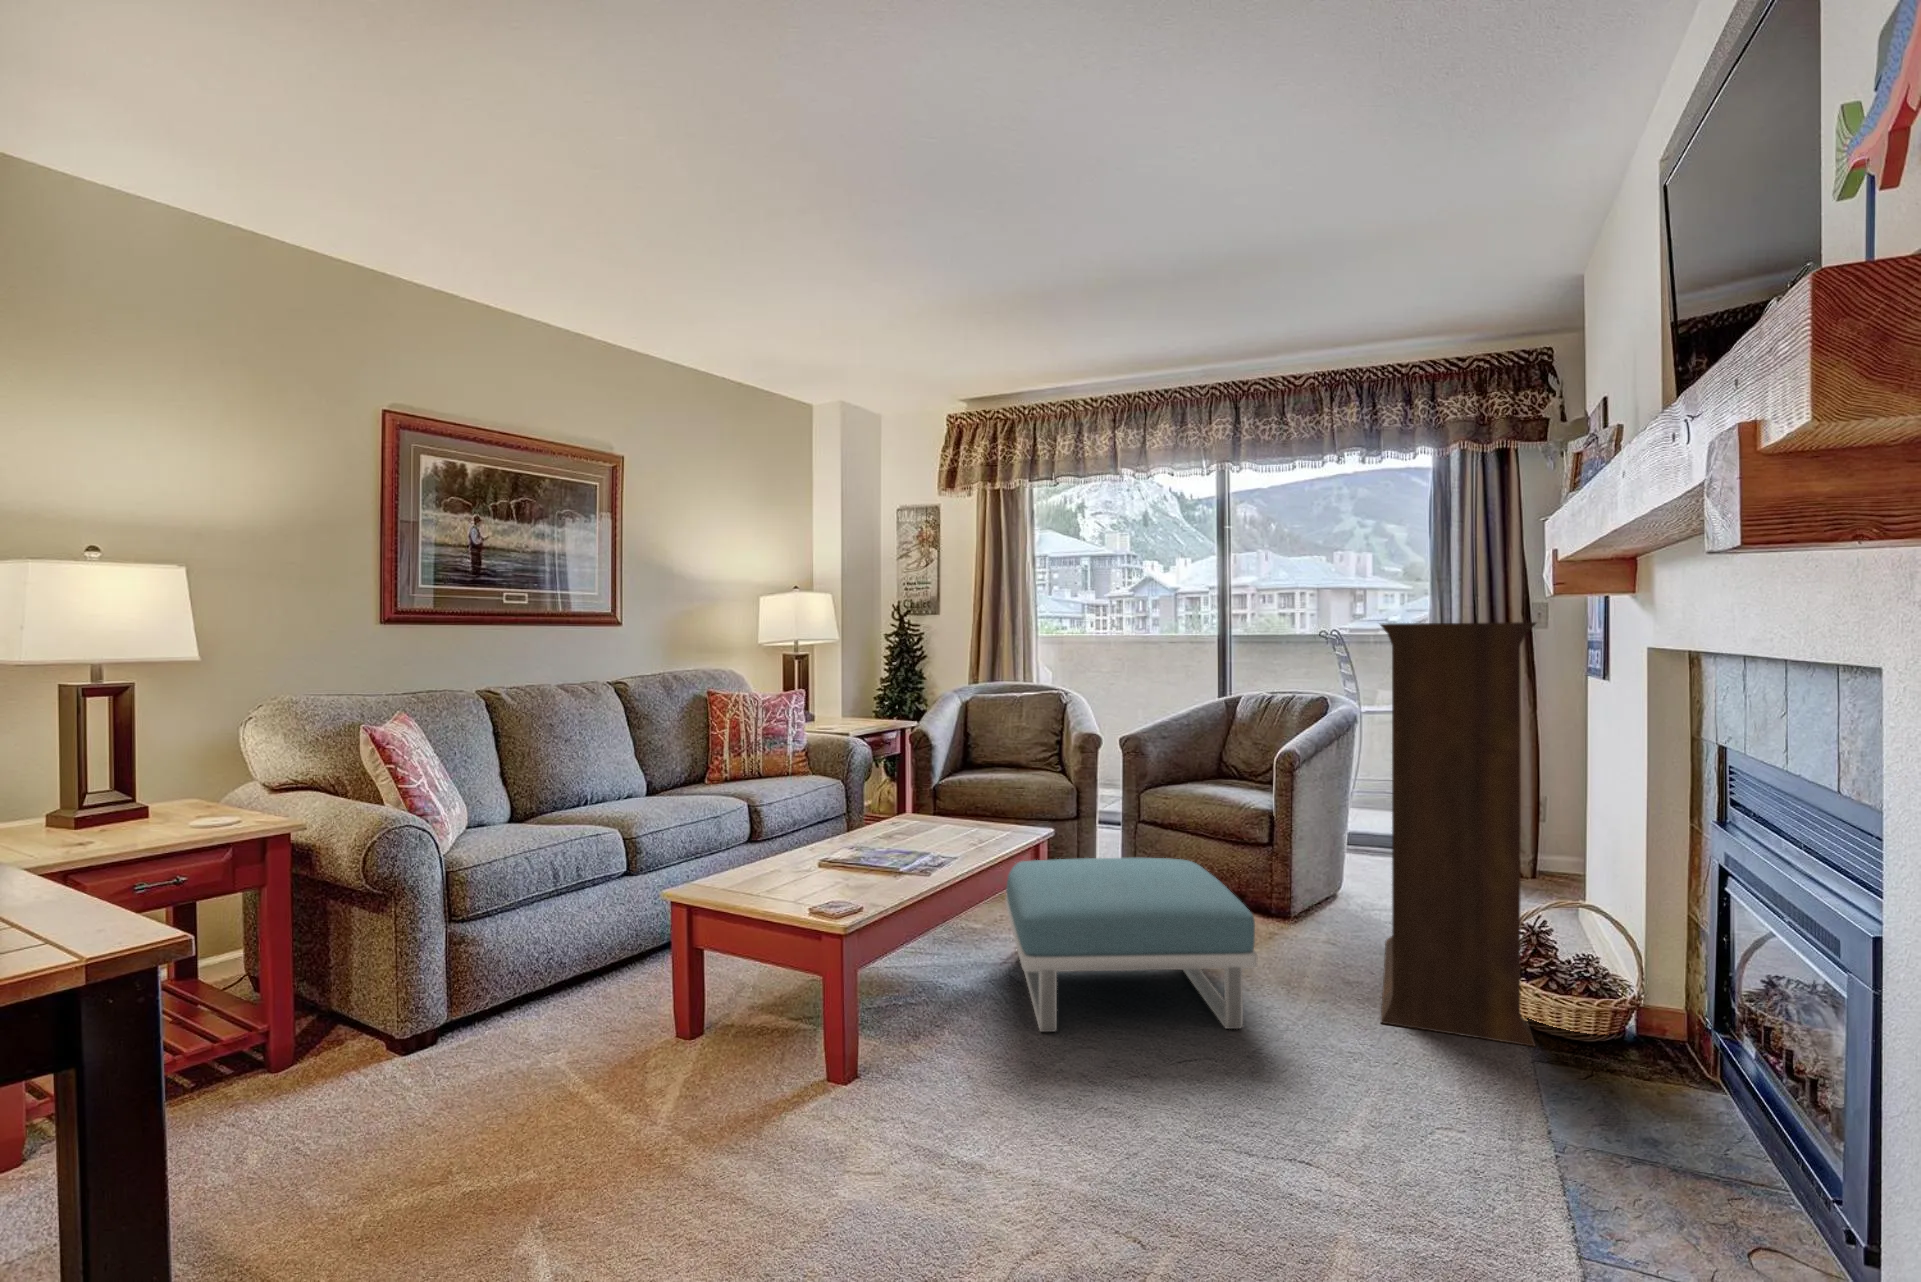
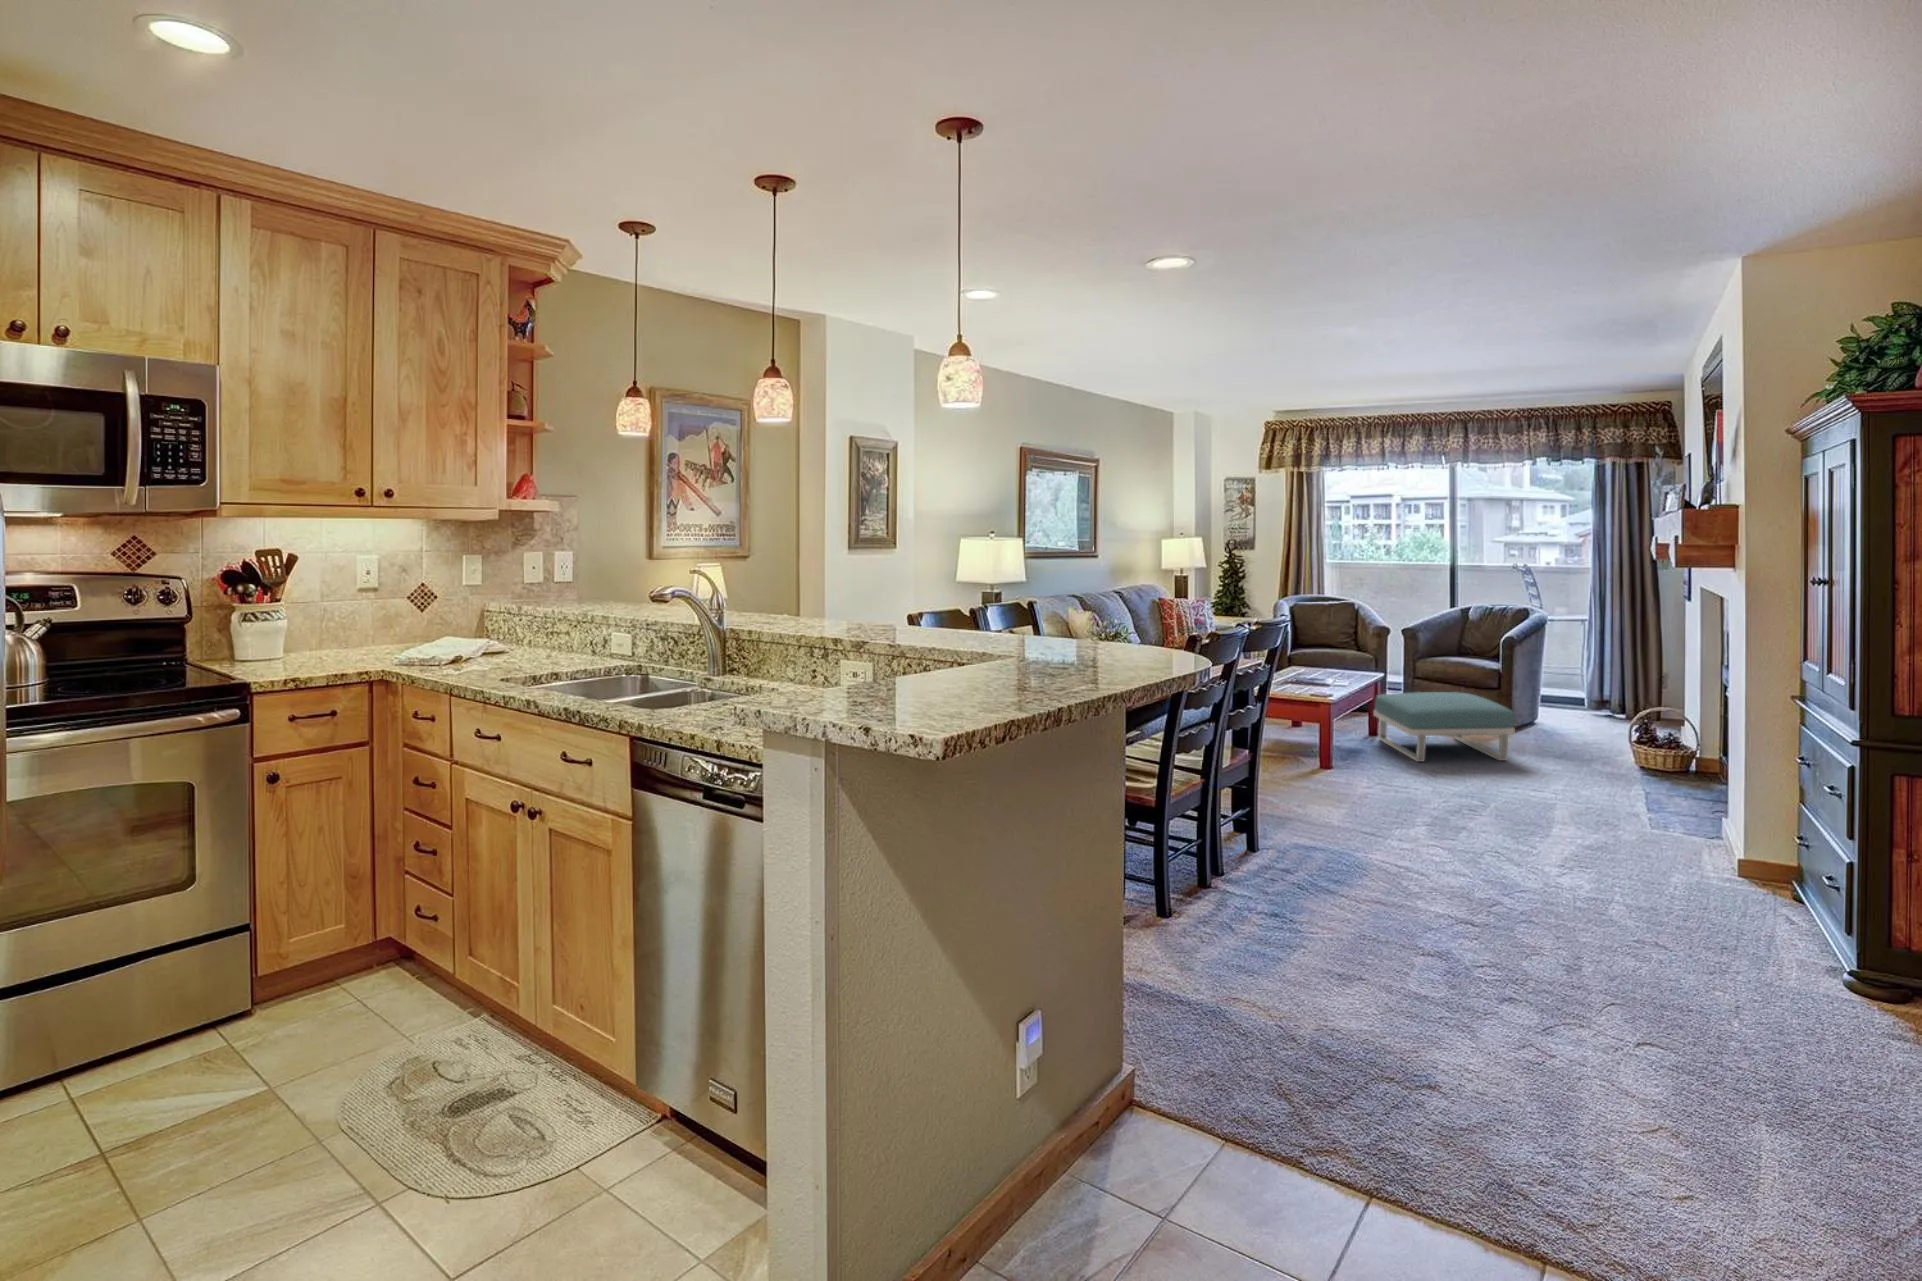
bookcase: present [1380,622,1536,1046] -> none [1562,575,1652,765]

